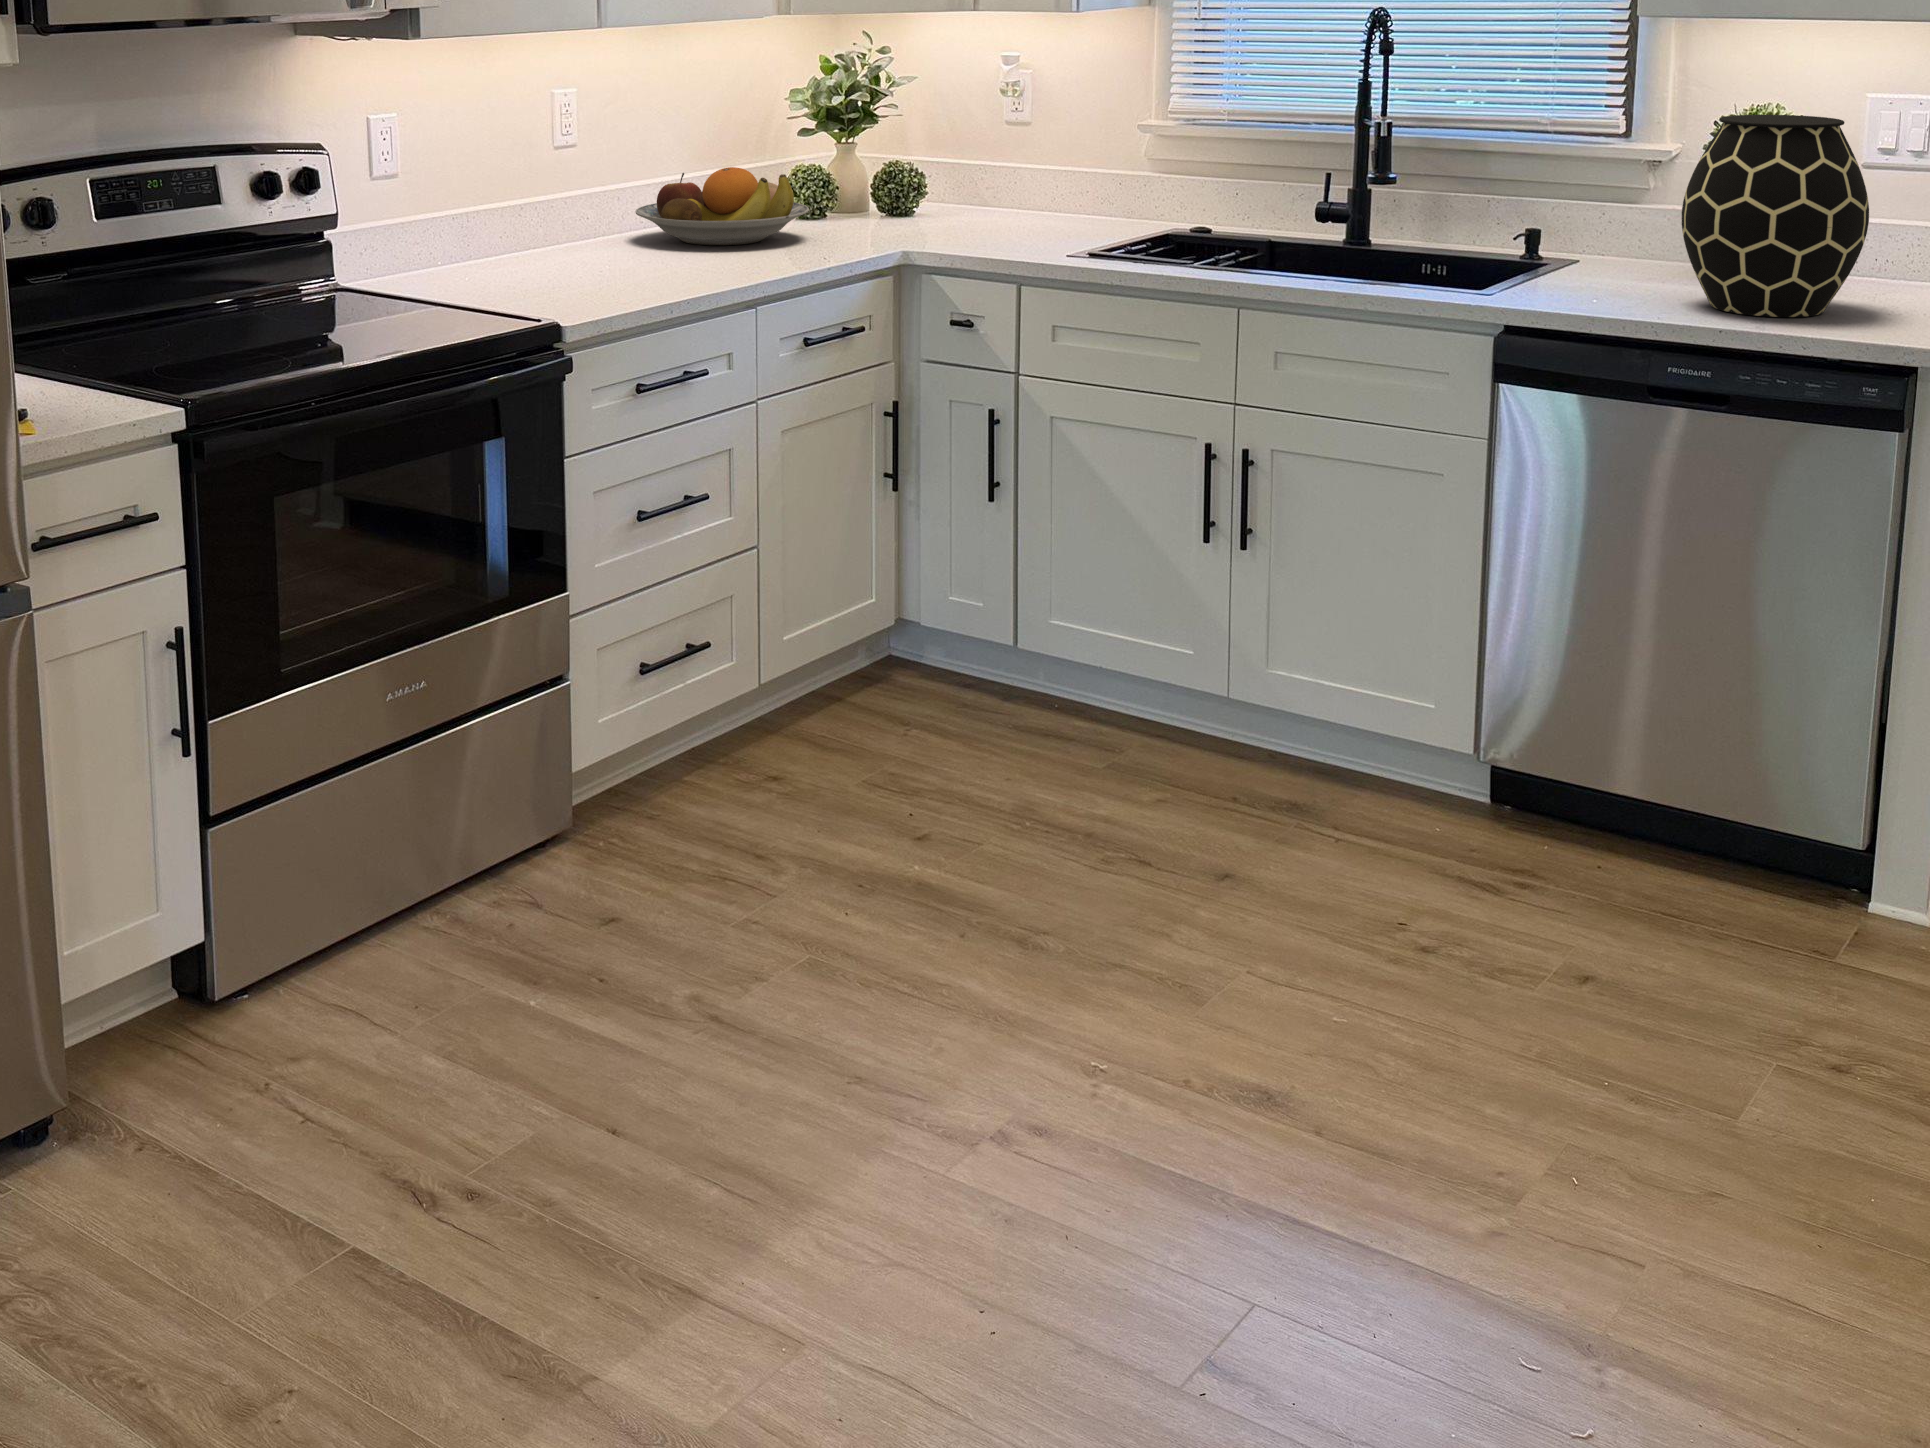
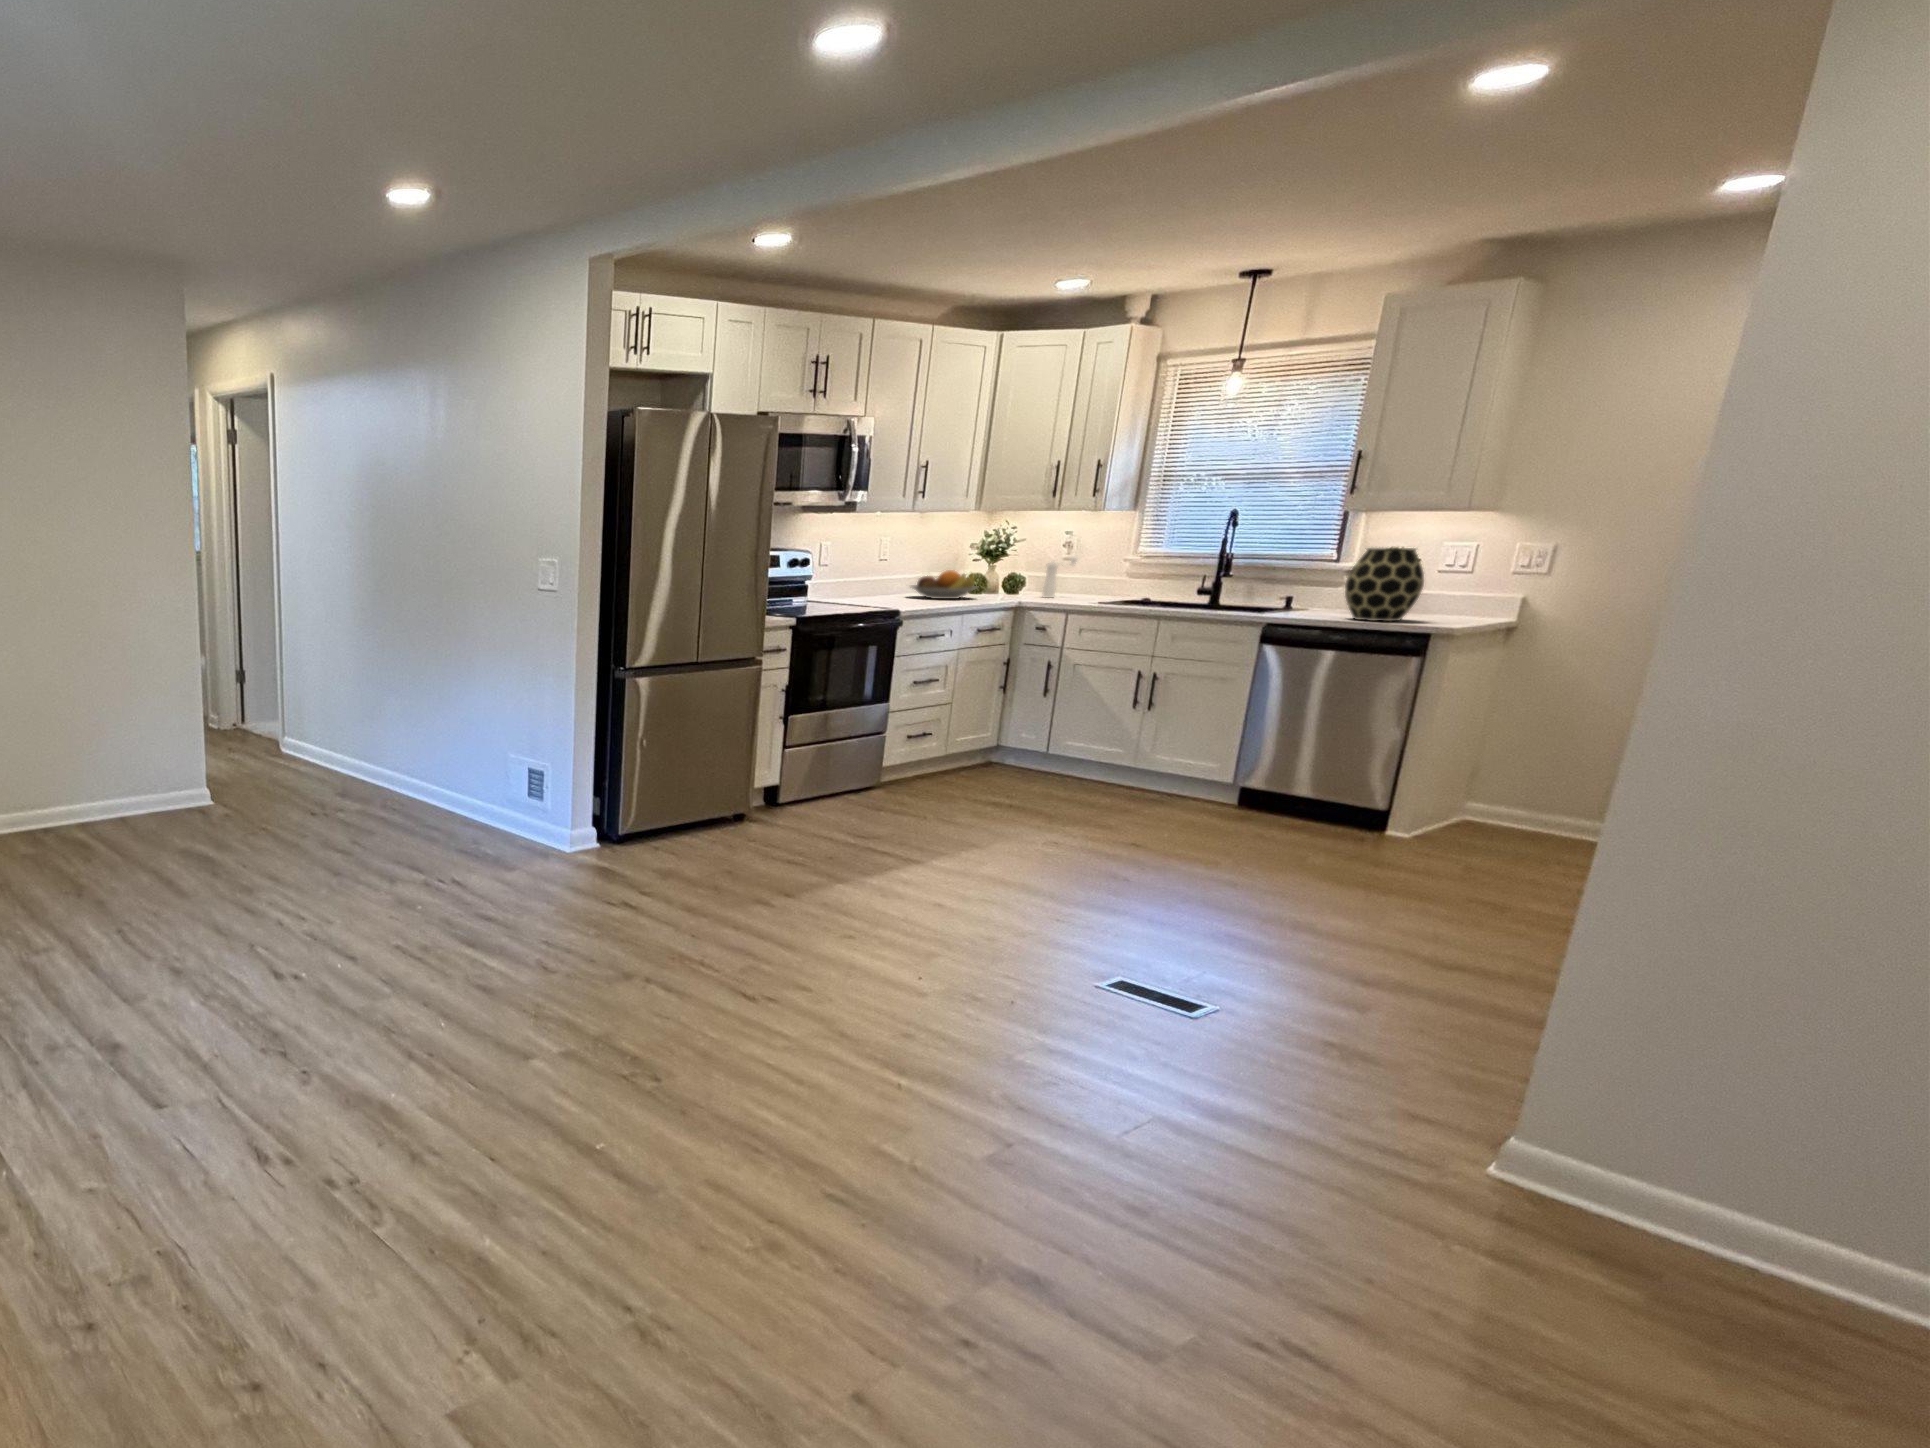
pepper mill: none [966,116,1039,224] -> present [1043,556,1078,598]

